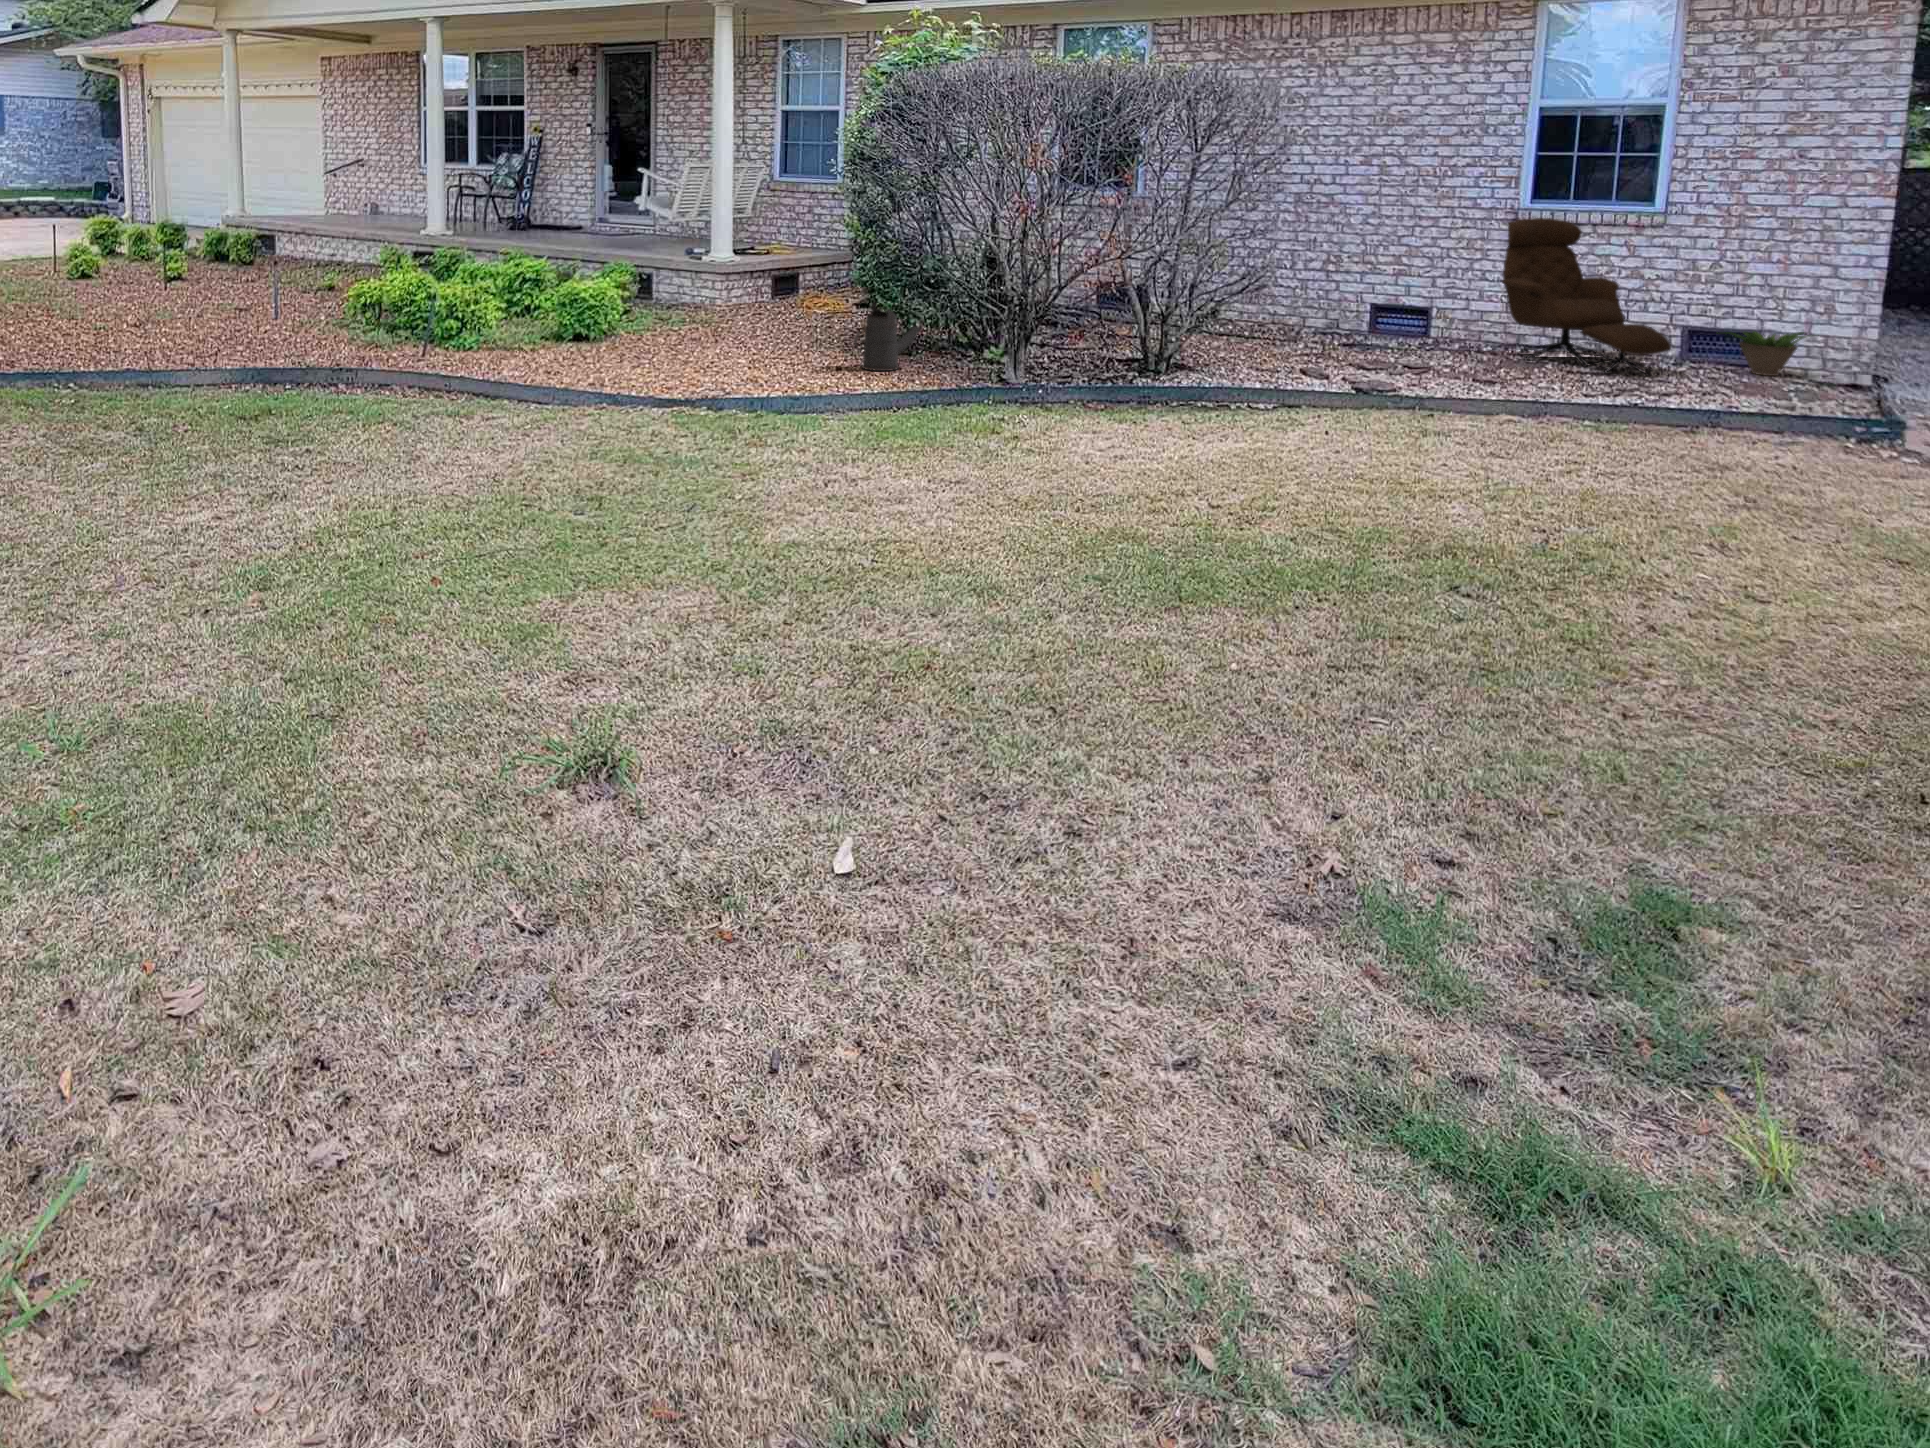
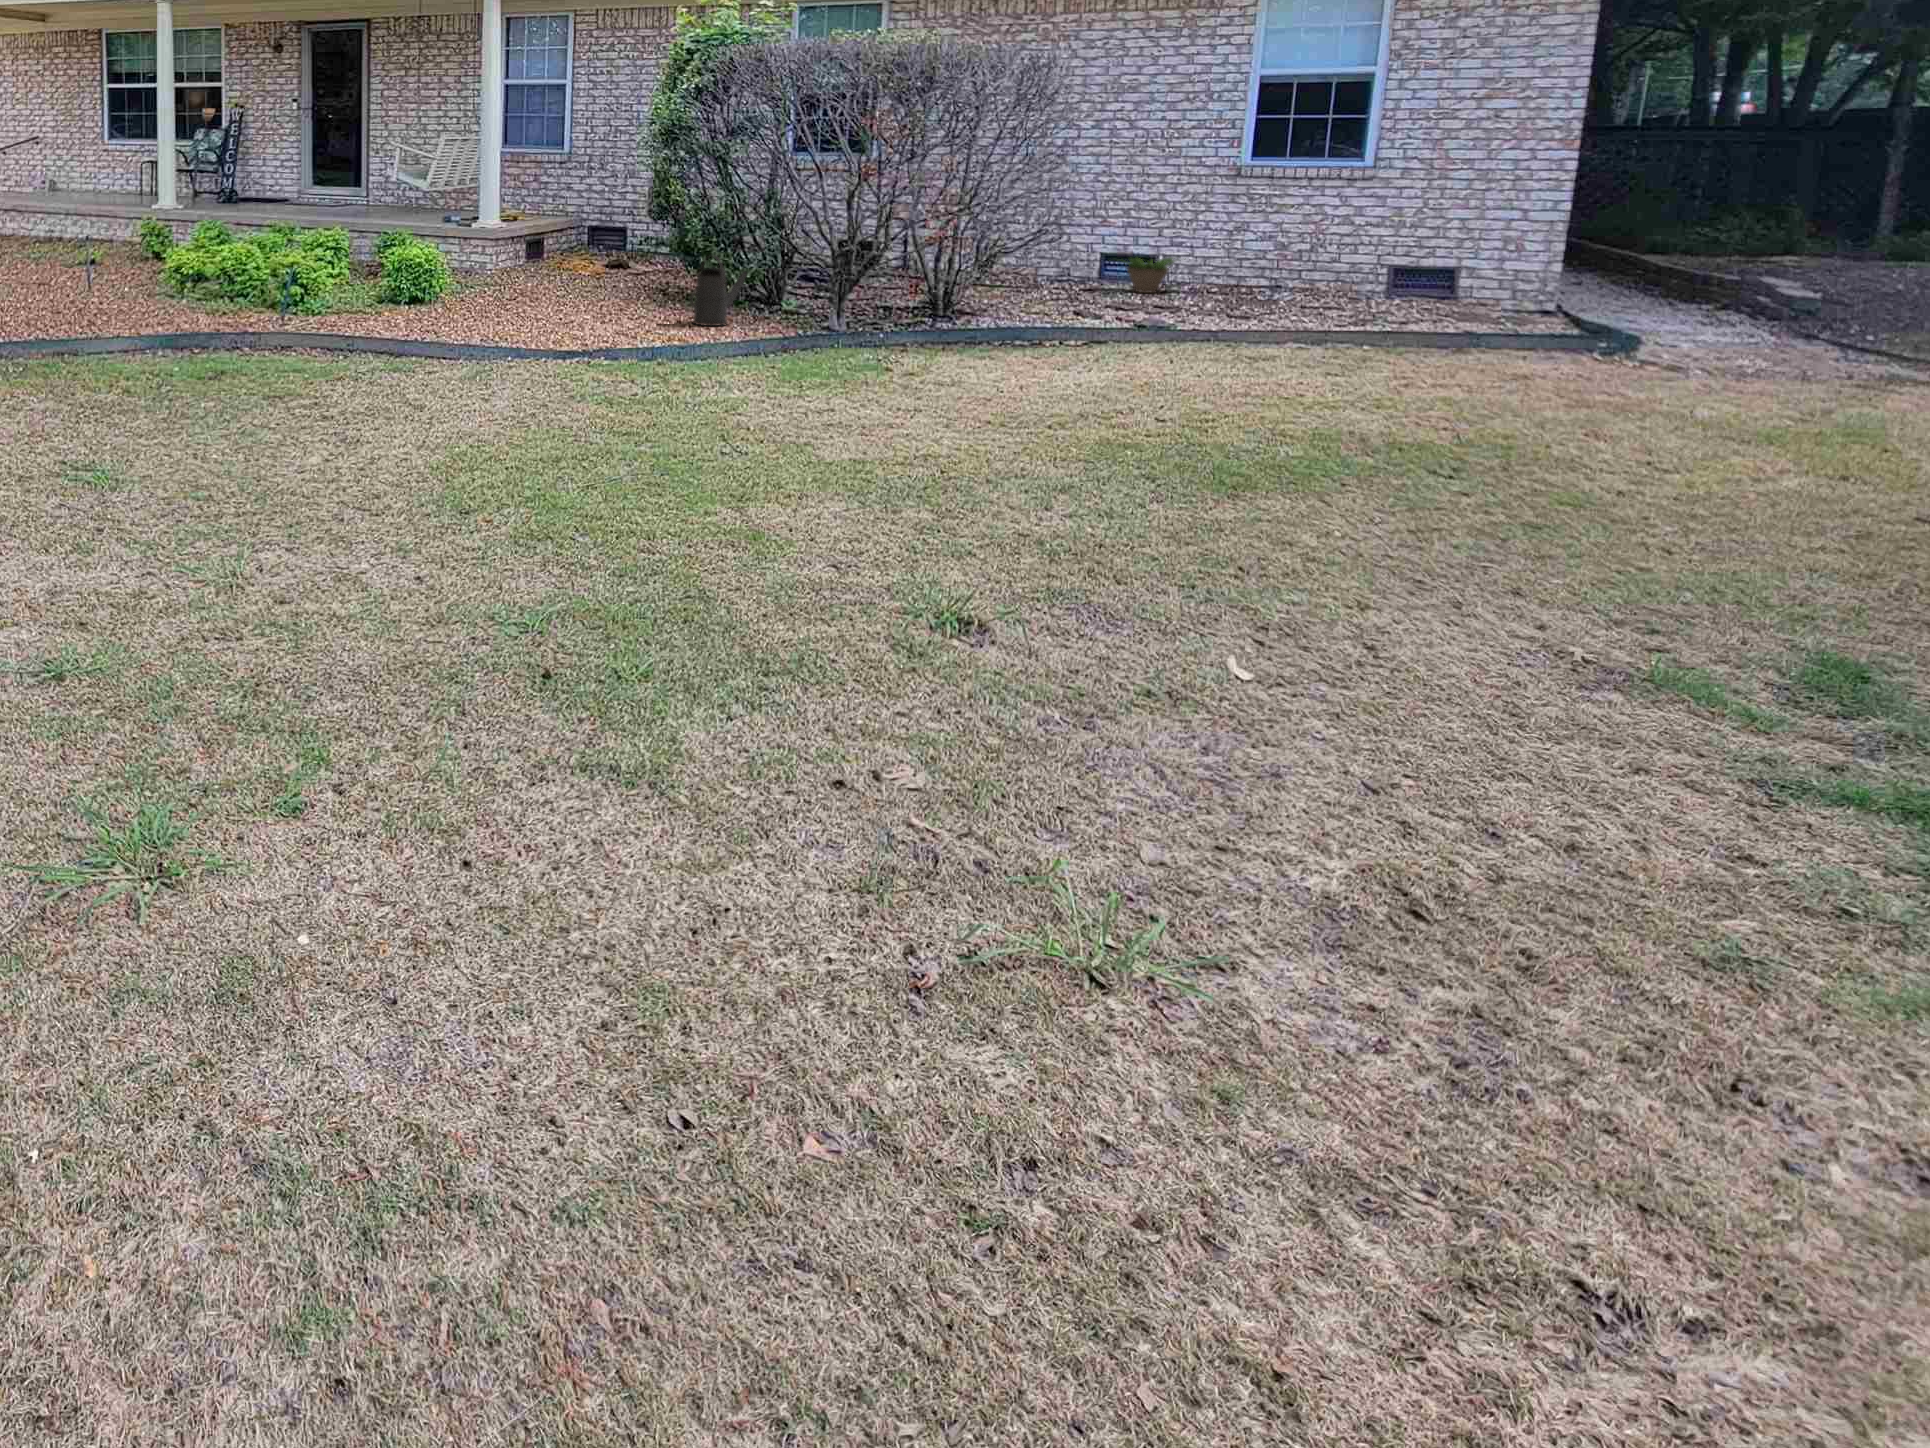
lounge chair: present [1502,218,1671,375] -> none [1232,174,1396,312]
decorative plant: present [1730,331,1806,376] -> present [1122,258,1174,293]

